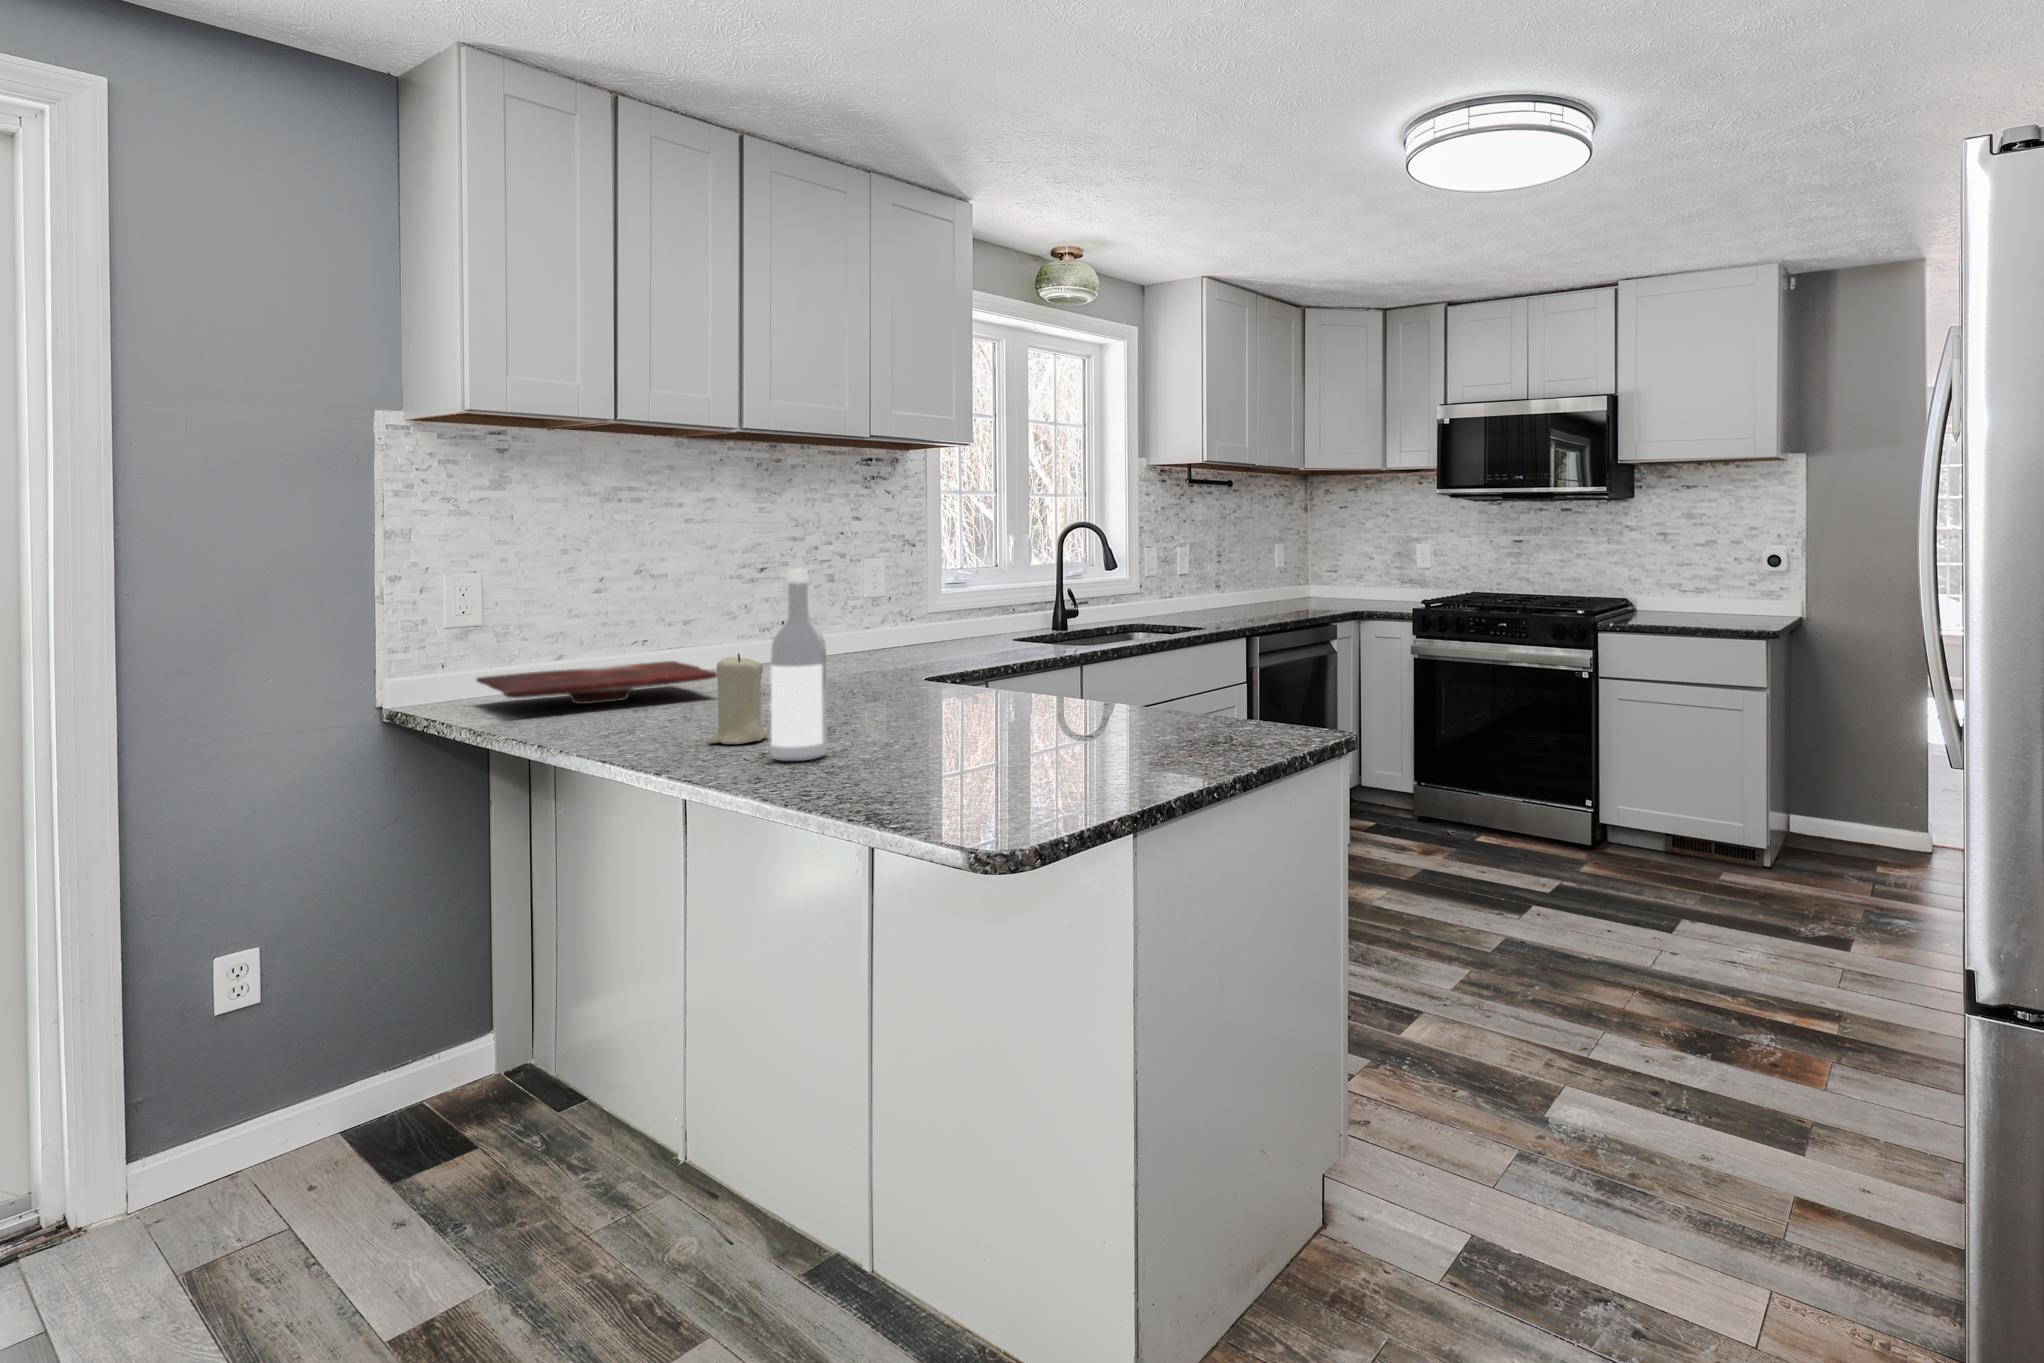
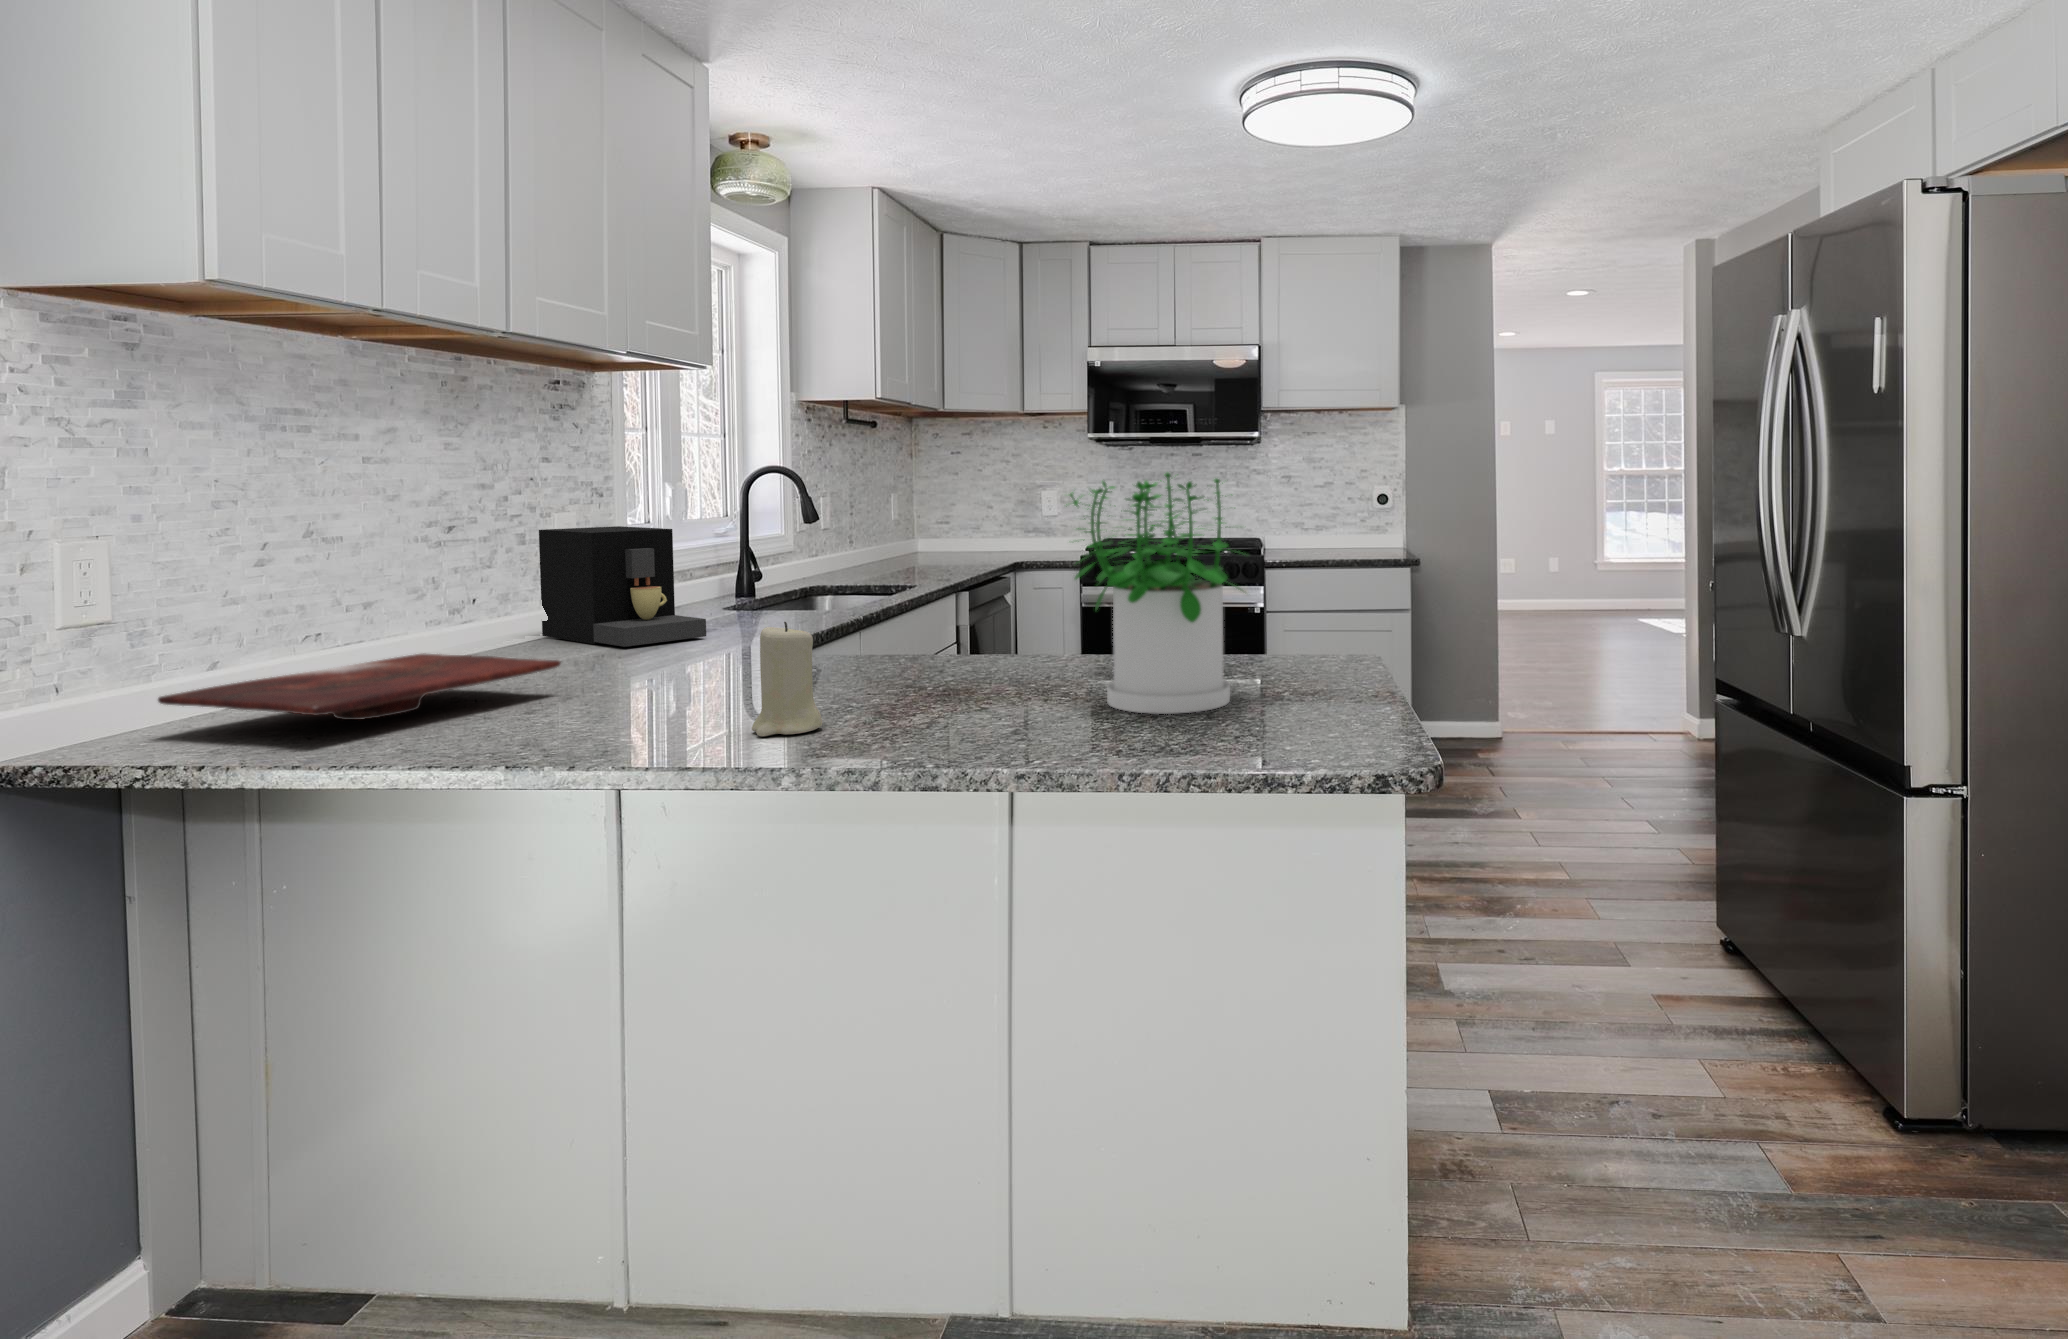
potted plant: none [938,536,1108,763] -> present [1066,473,1243,714]
wine bottle: present [770,569,827,761] -> none [901,512,966,741]
coffee maker: none [843,571,926,666] -> present [539,526,706,647]

